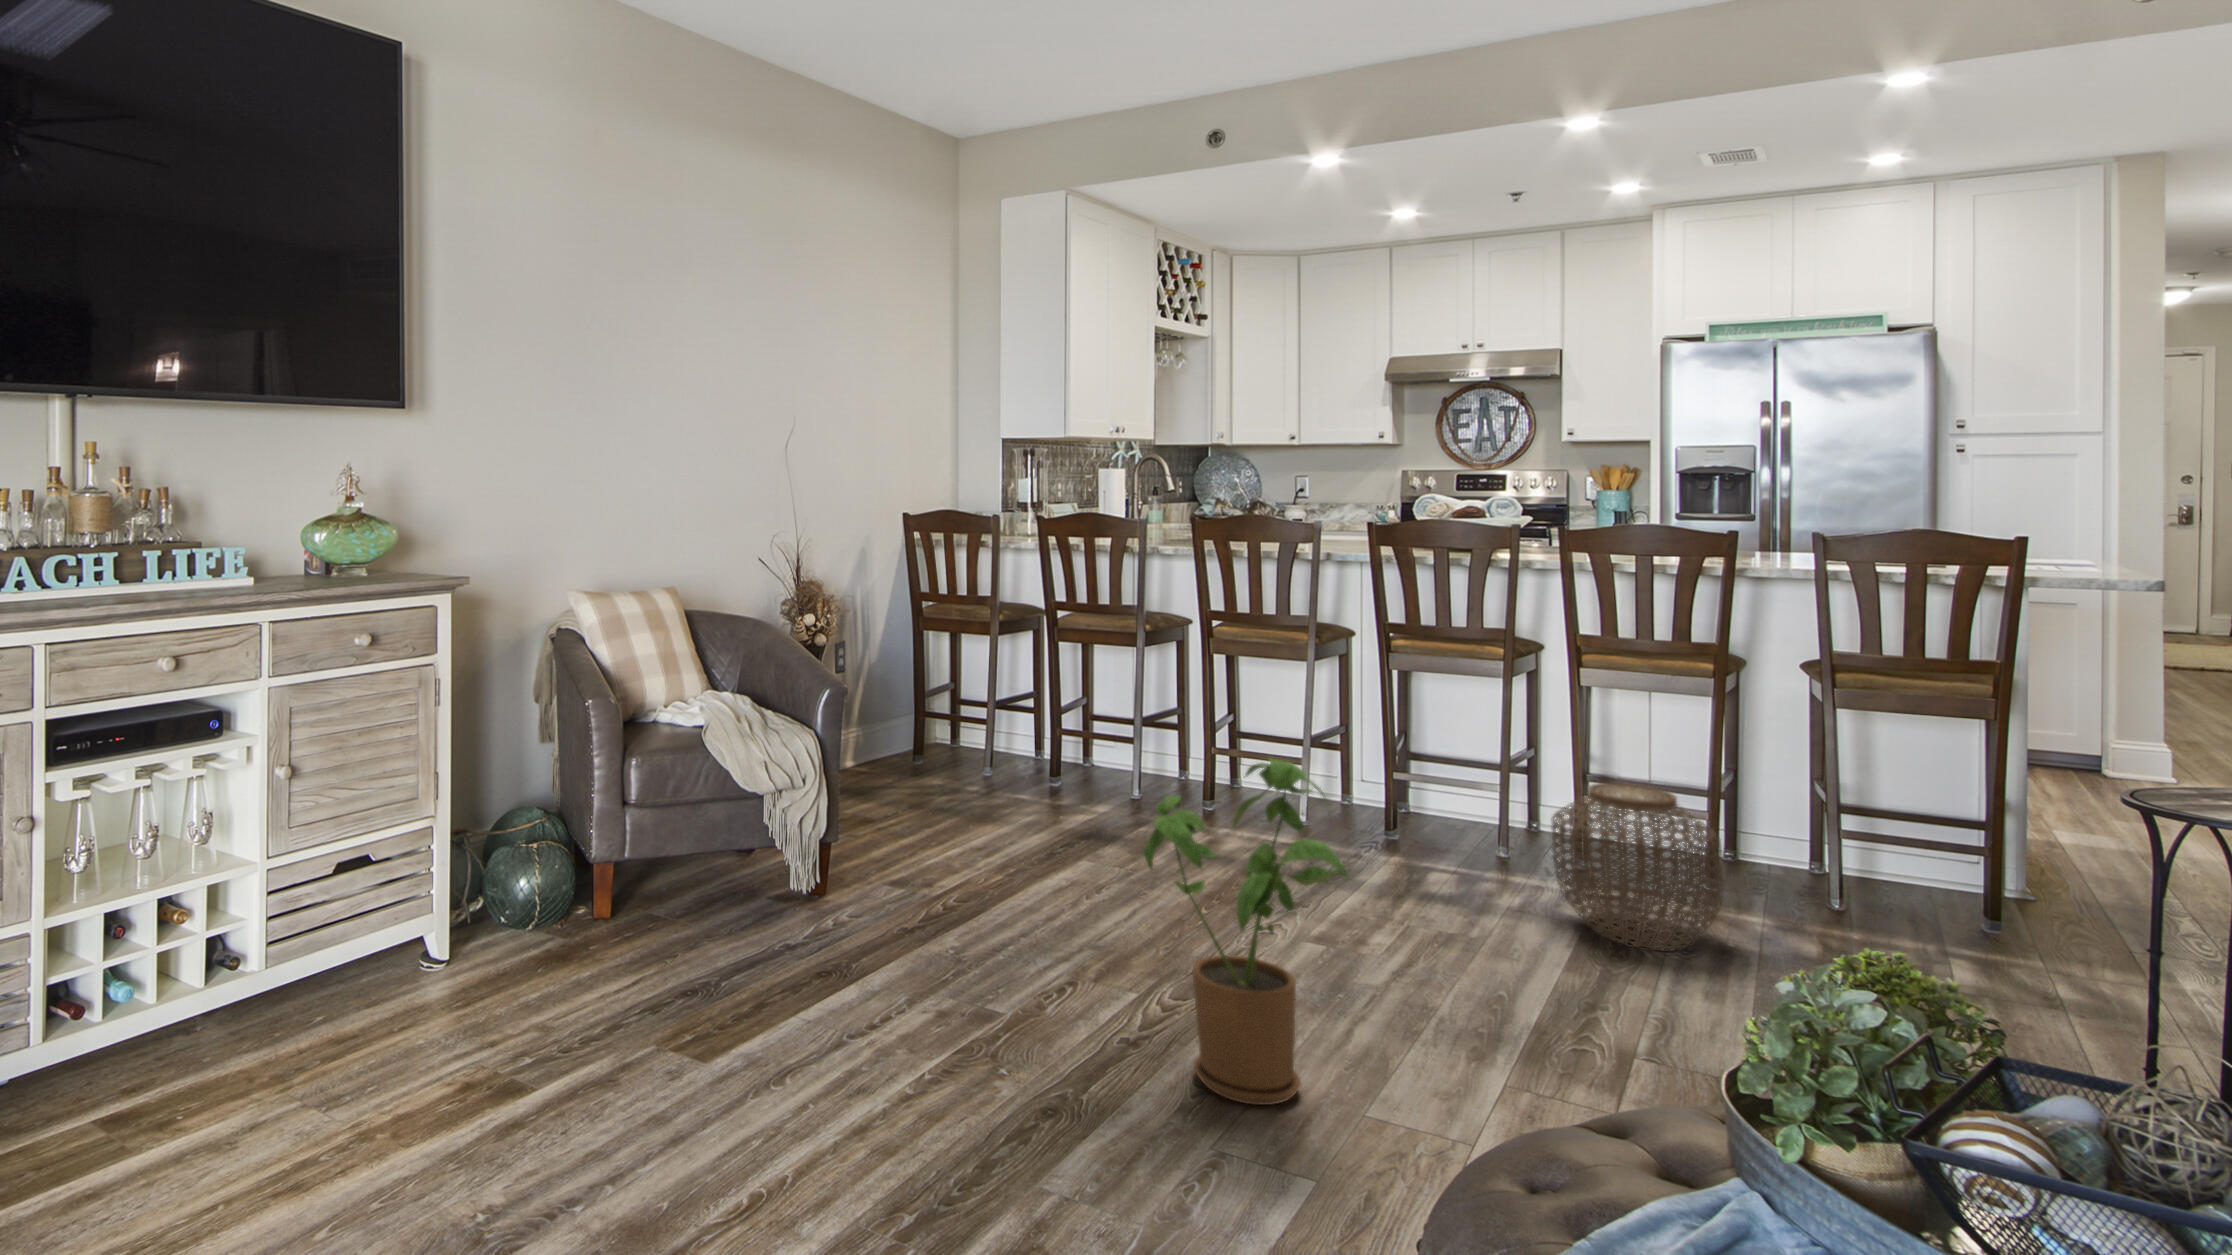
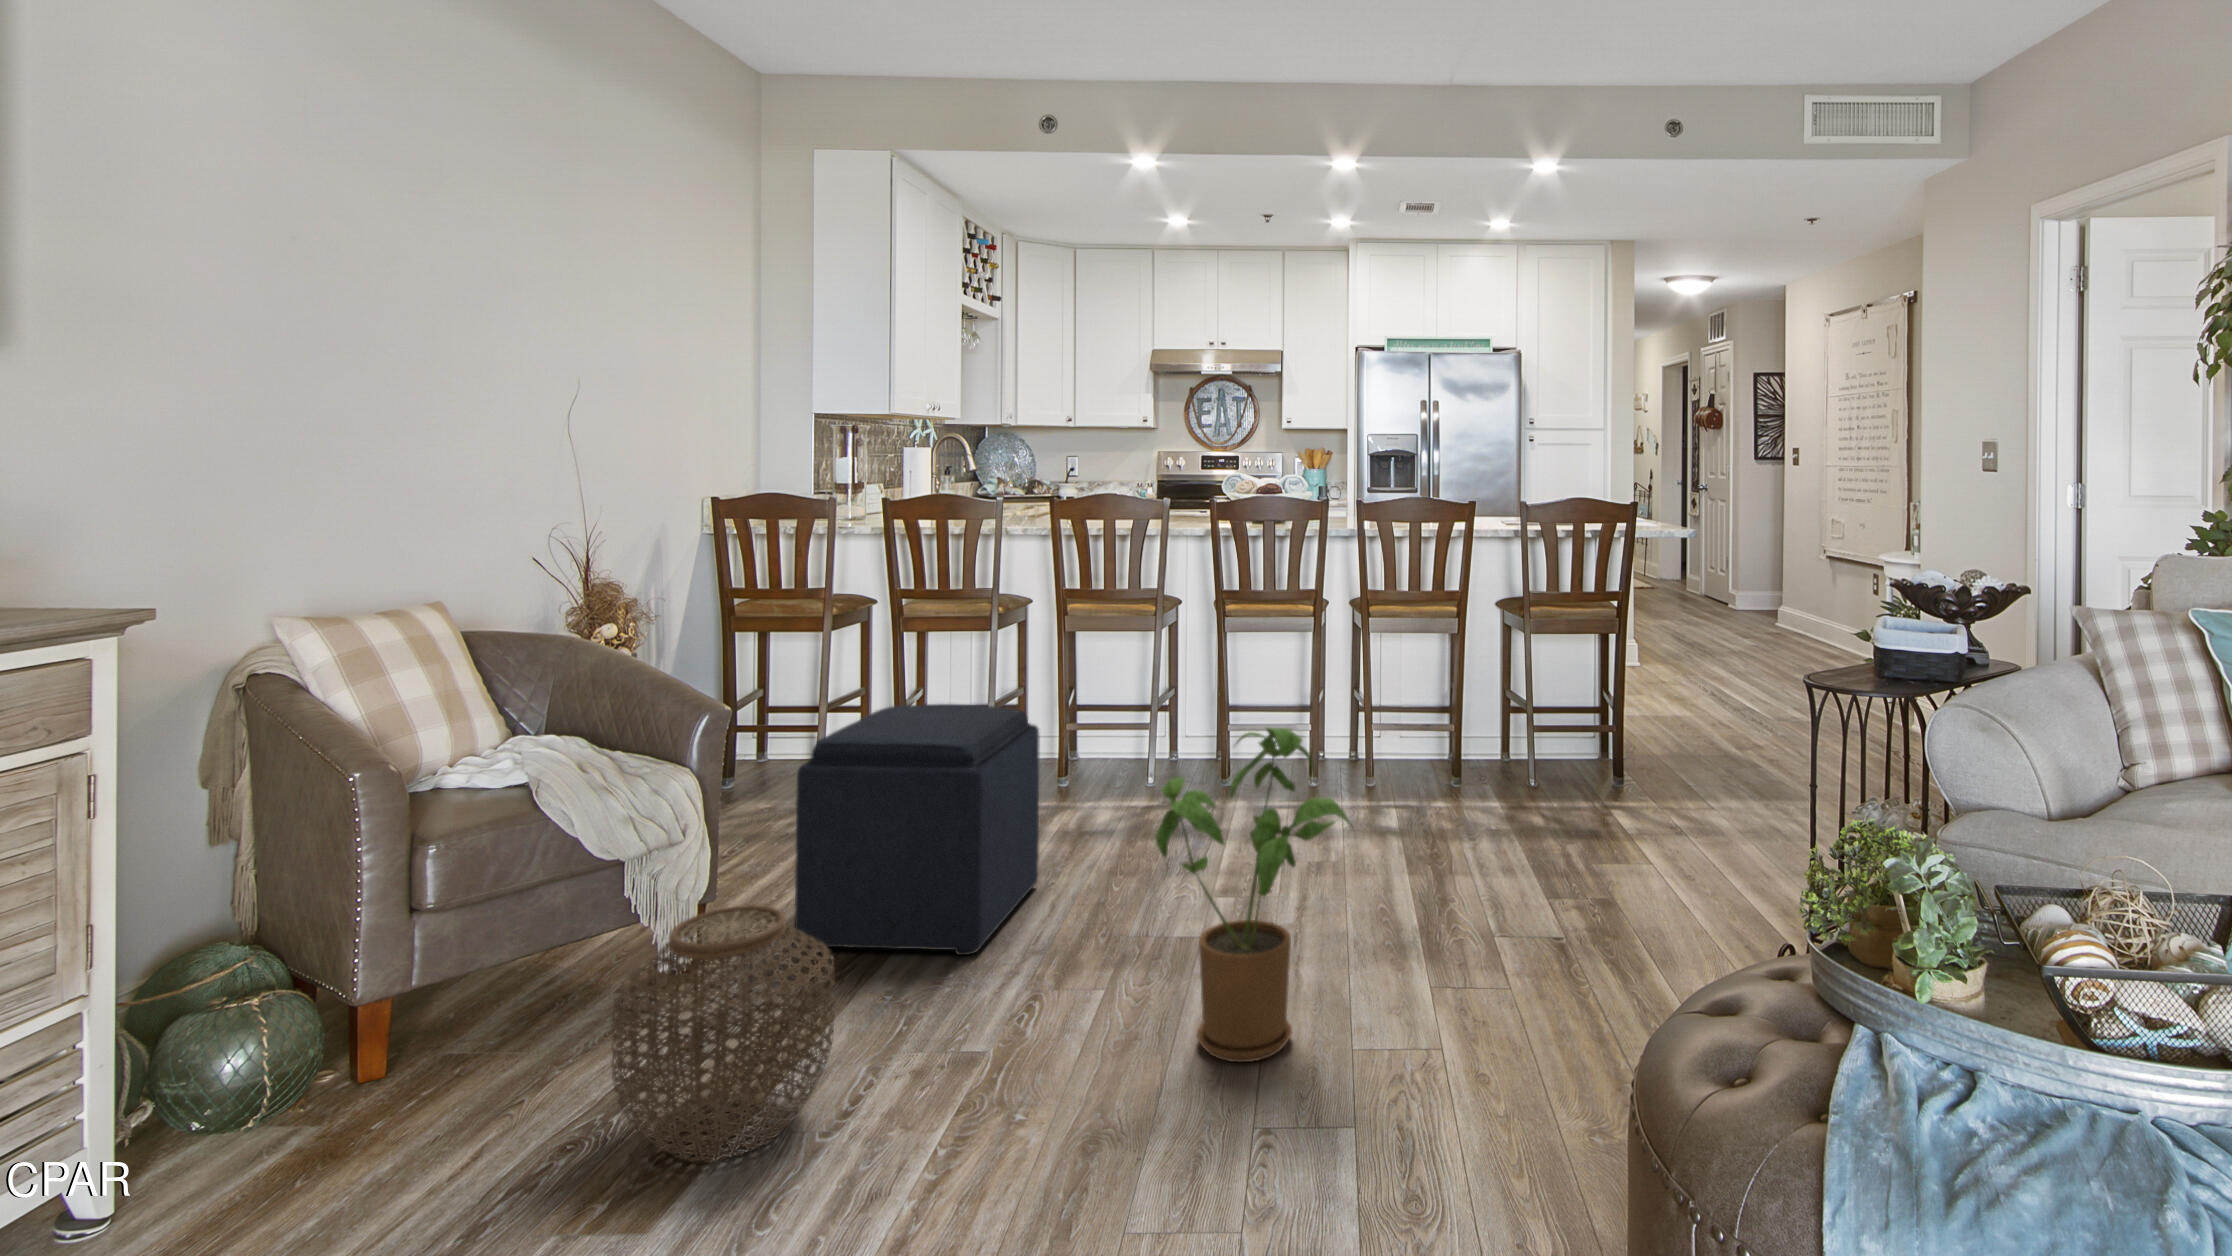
ottoman: none [897,703,1127,937] -> present [795,704,1040,955]
woven basket: present [1551,783,1723,951] -> present [611,905,835,1161]

